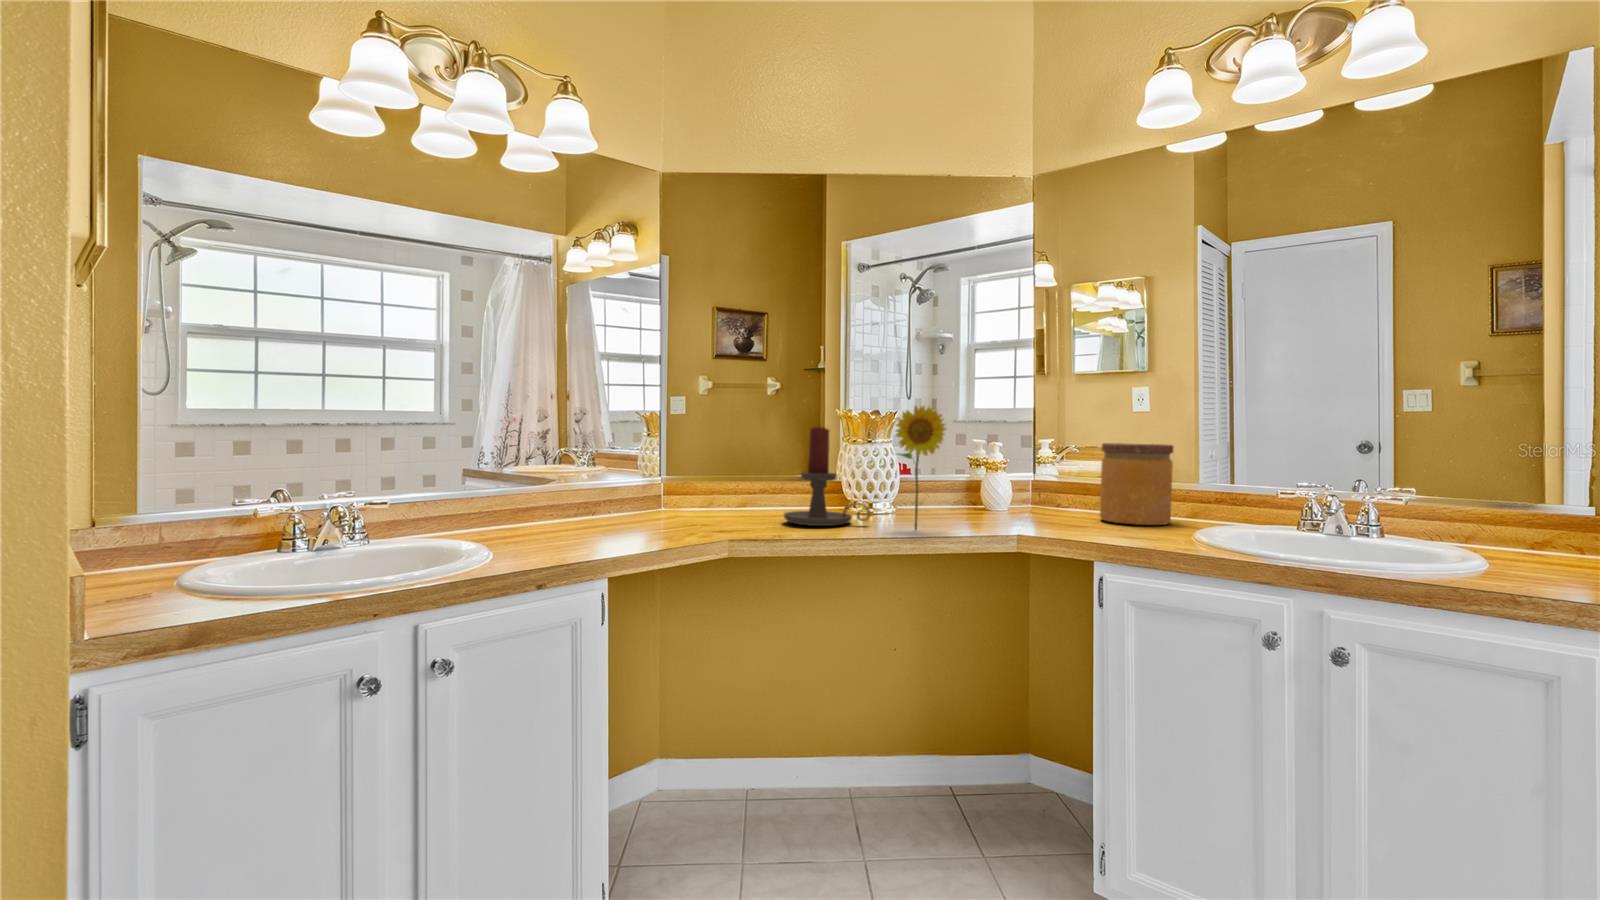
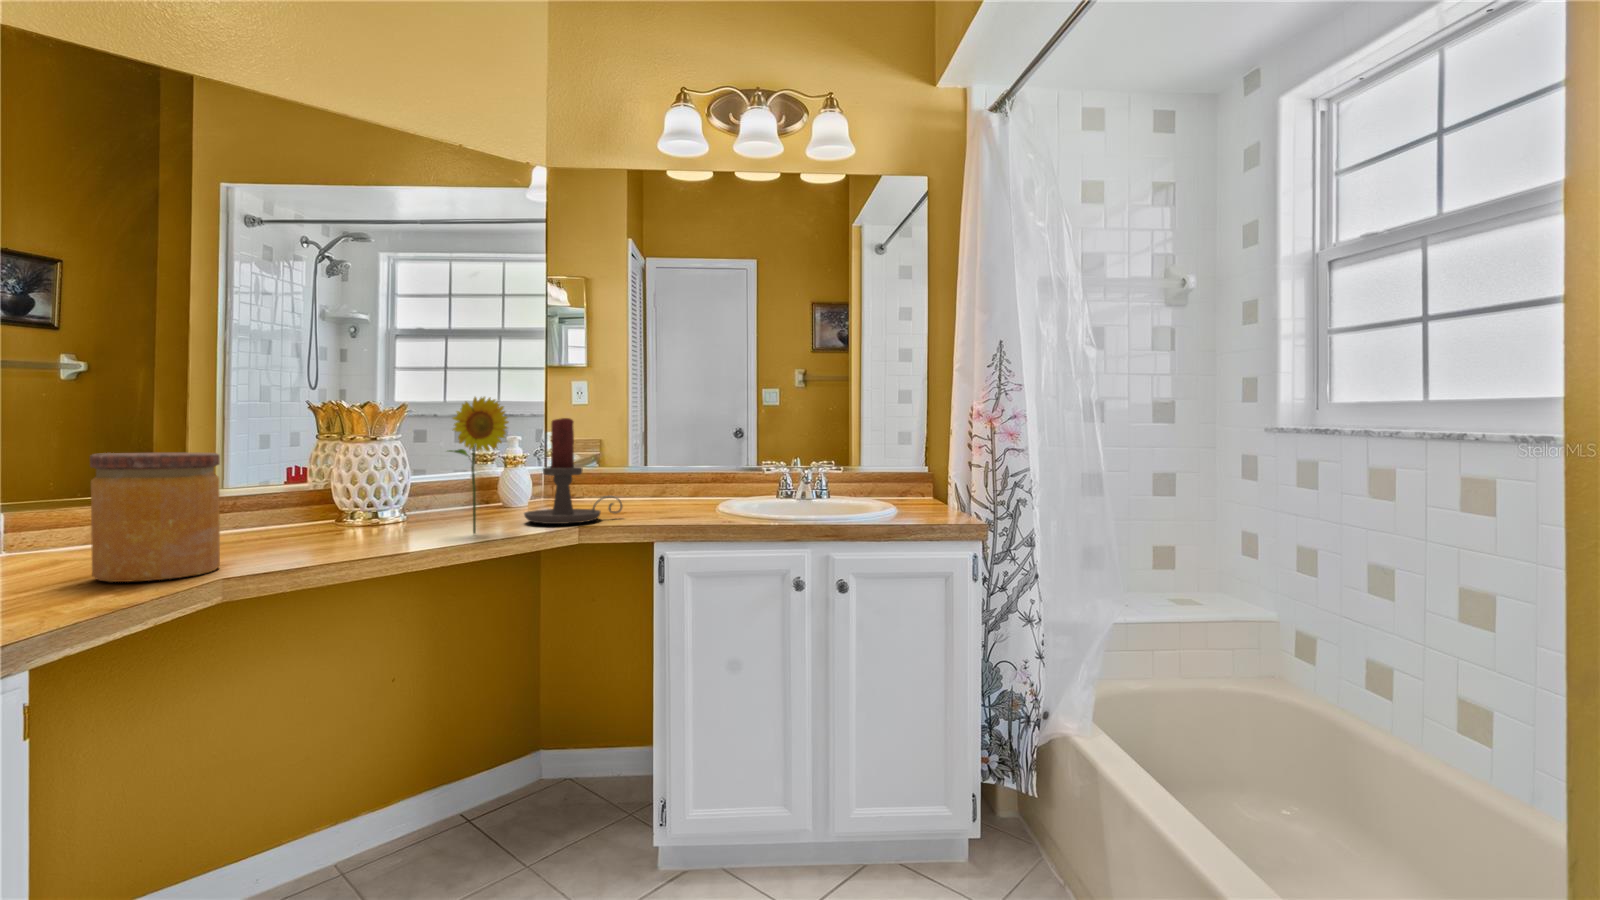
candle holder: present [784,427,870,526] -> present [524,418,623,524]
jar: present [1100,443,1174,525] -> present [90,453,220,582]

